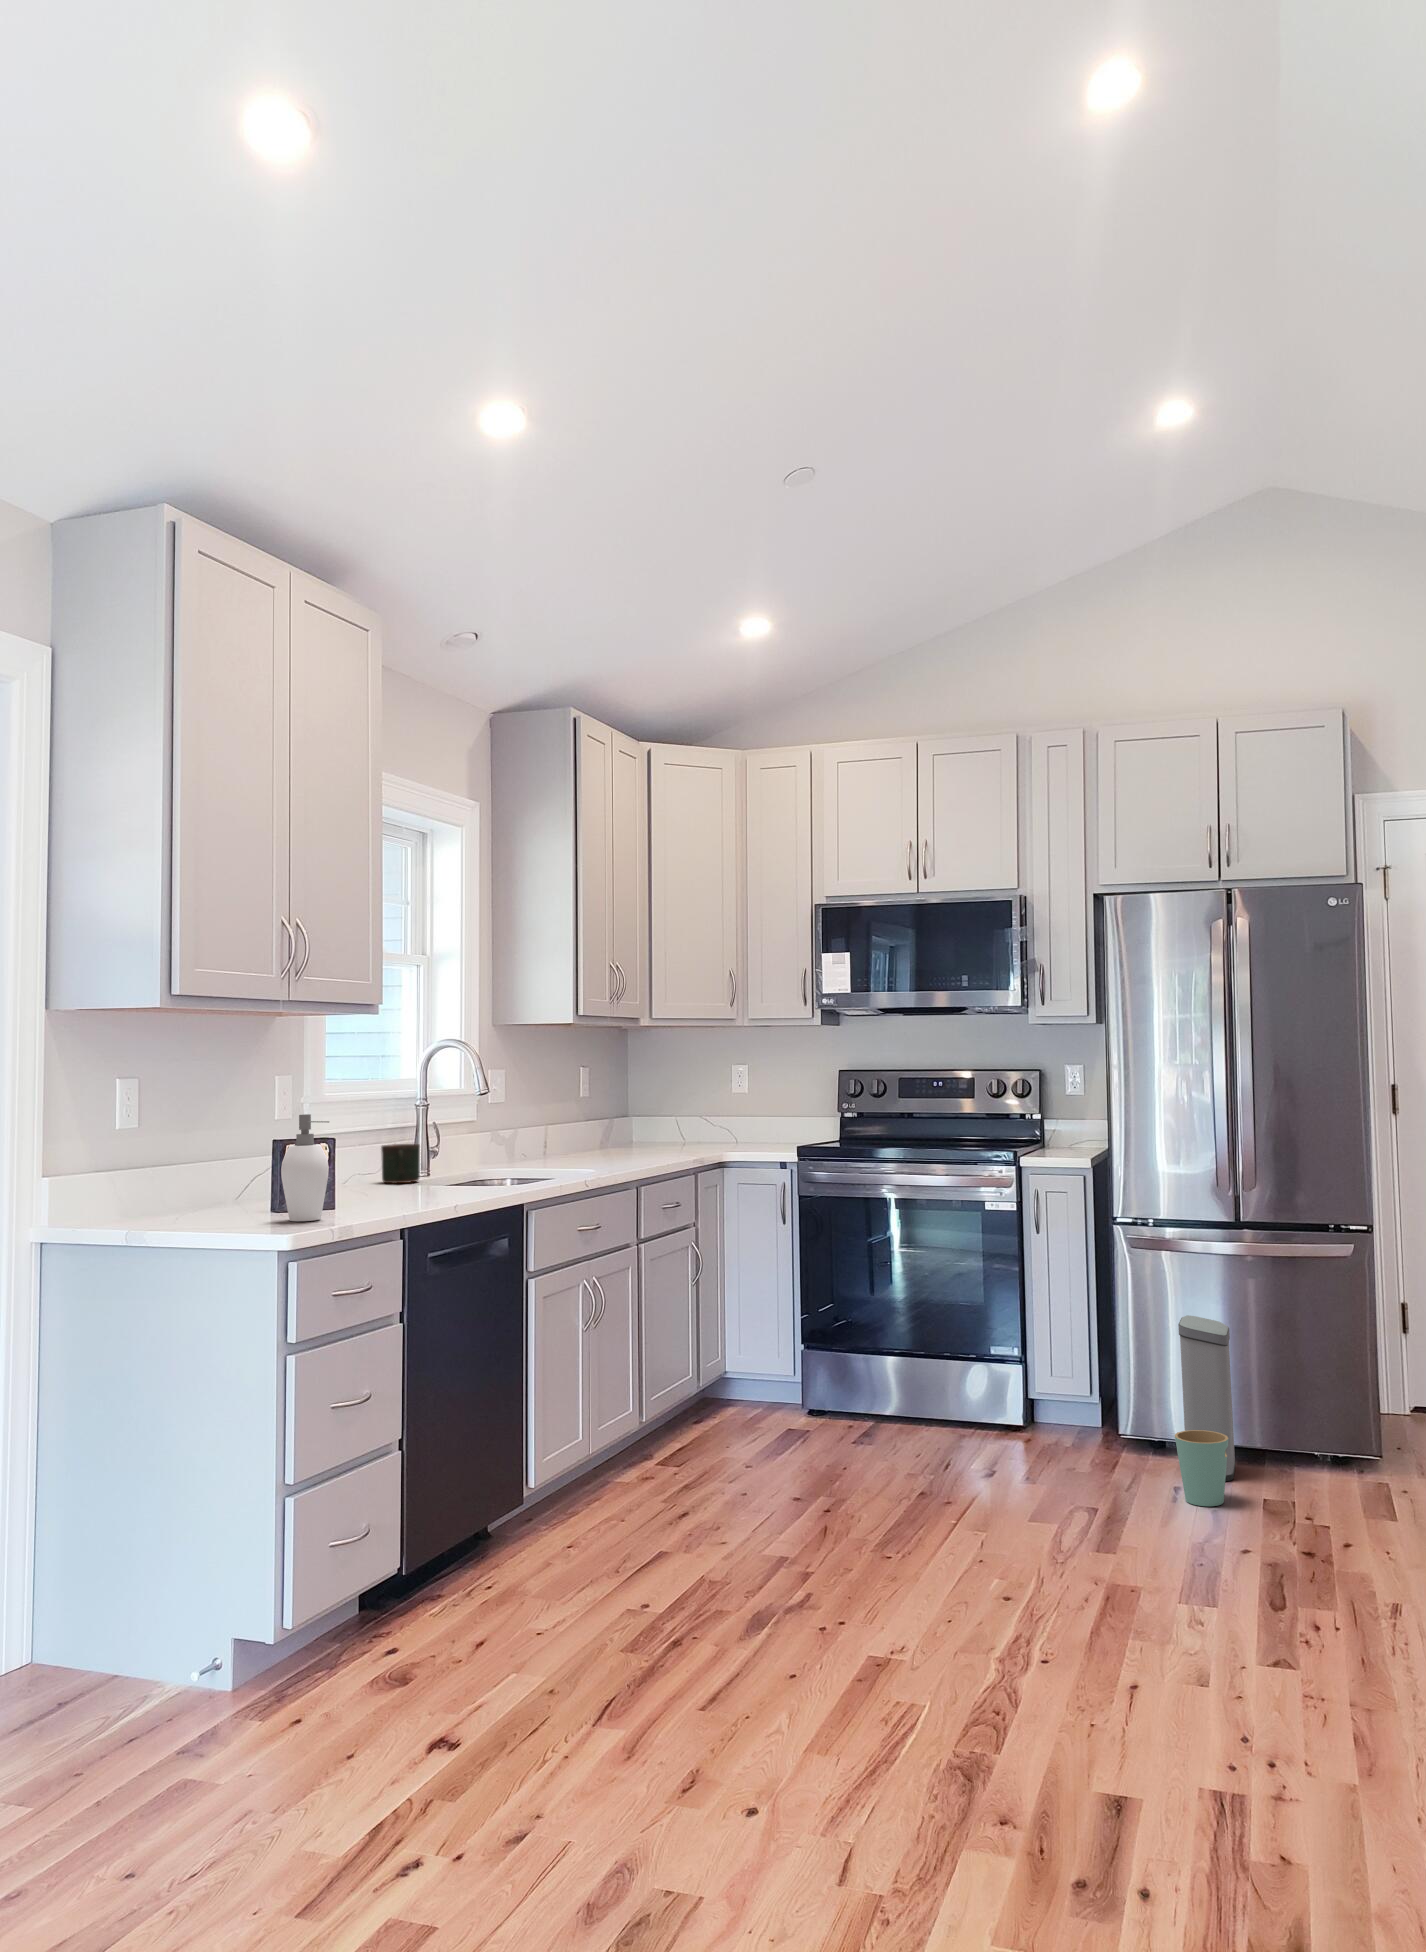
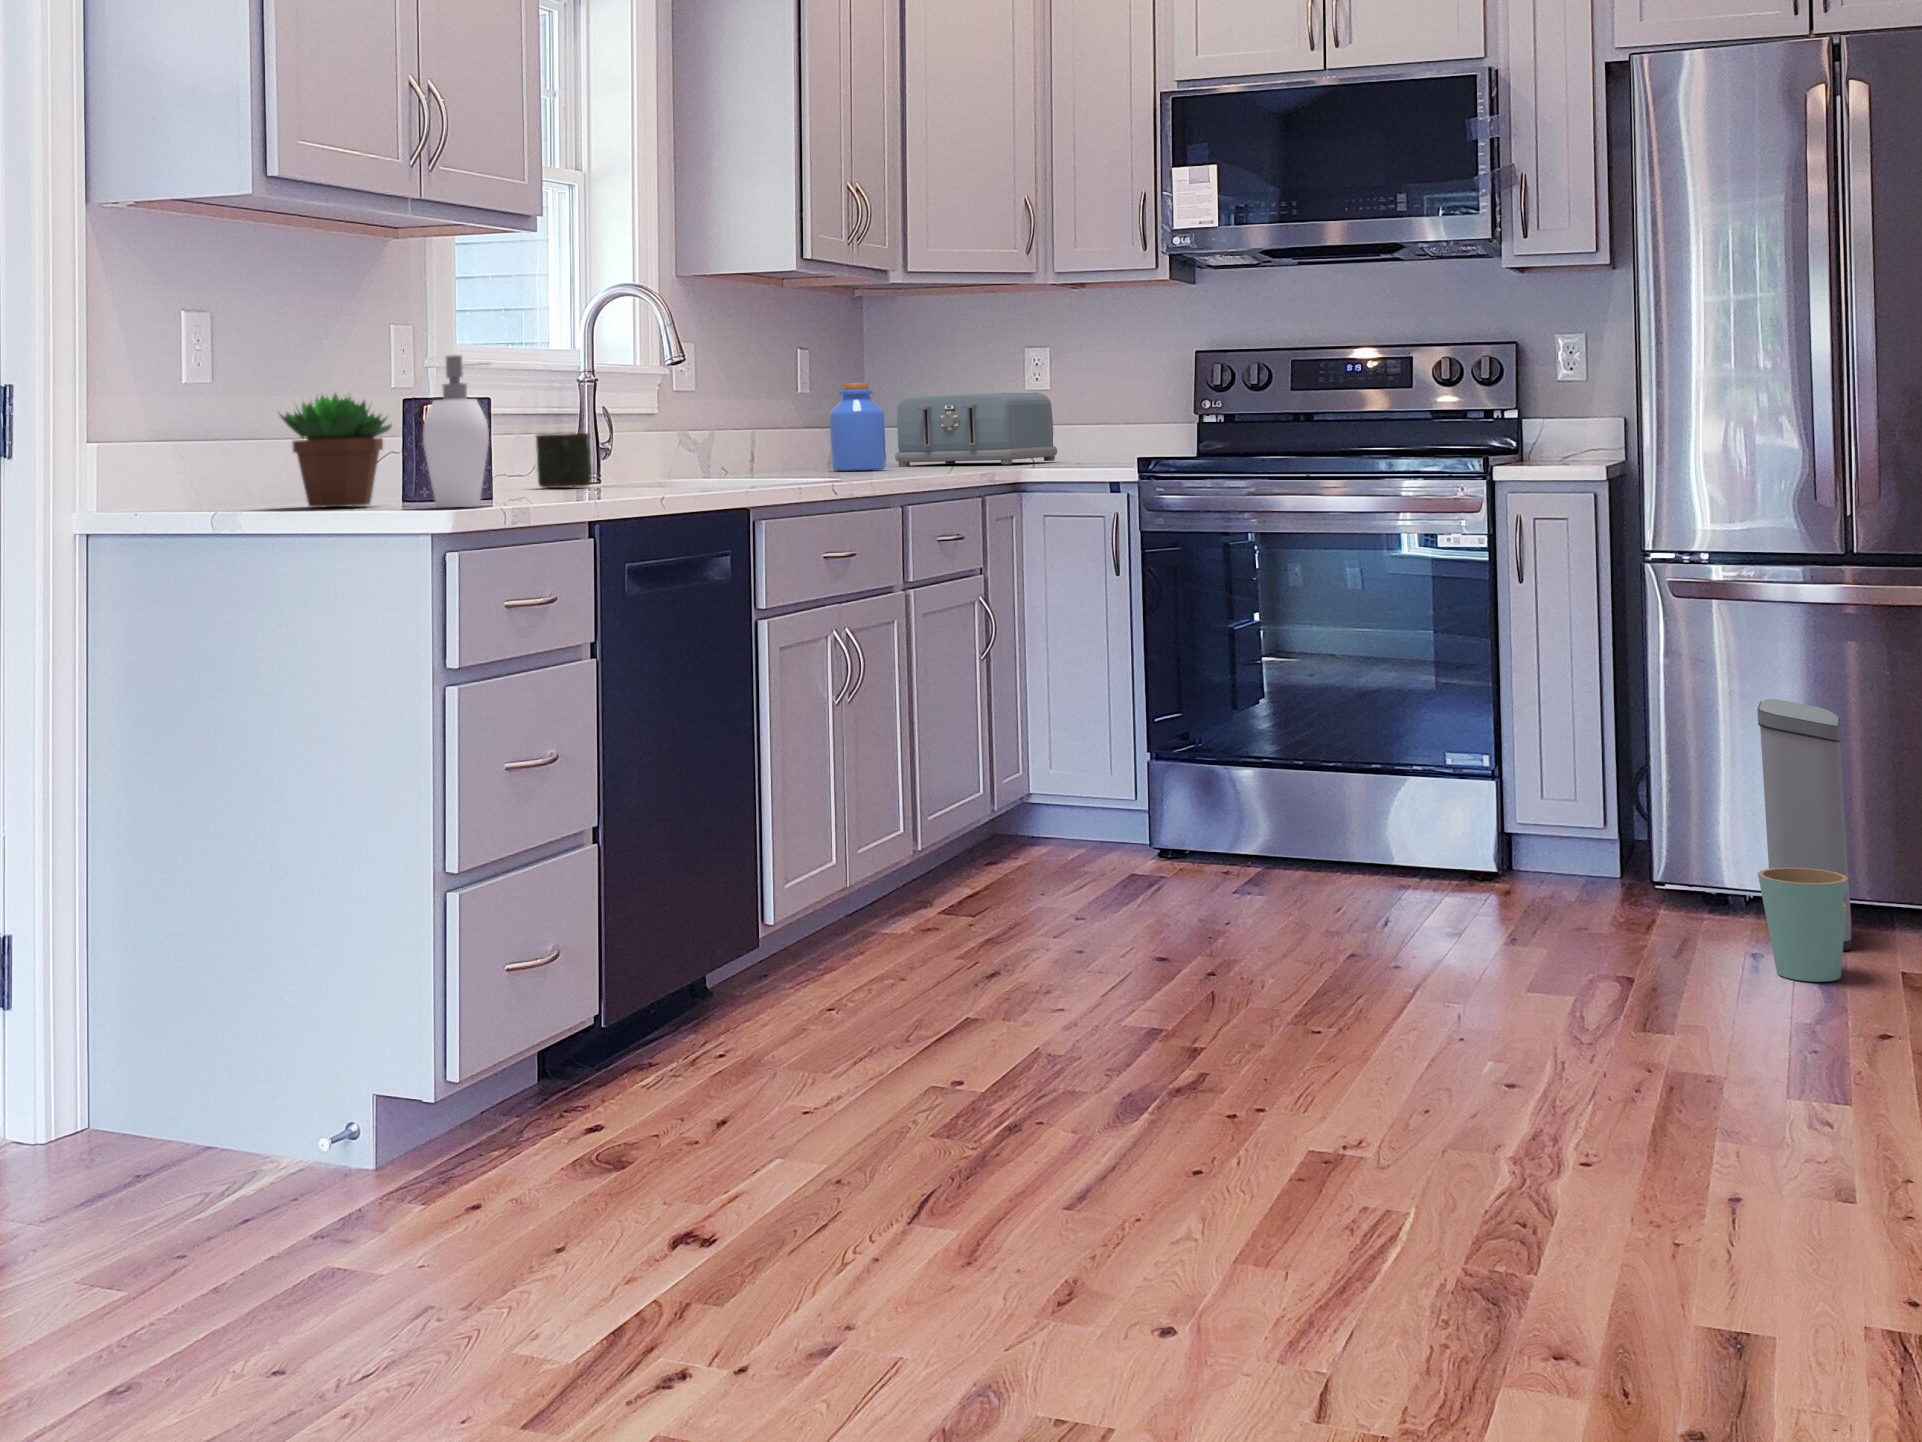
jar: none [597,1096,634,1156] -> present [830,383,886,471]
toaster: none [644,1097,753,1148] -> present [895,392,1057,467]
succulent plant: none [178,1136,265,1219] -> present [280,393,391,507]

